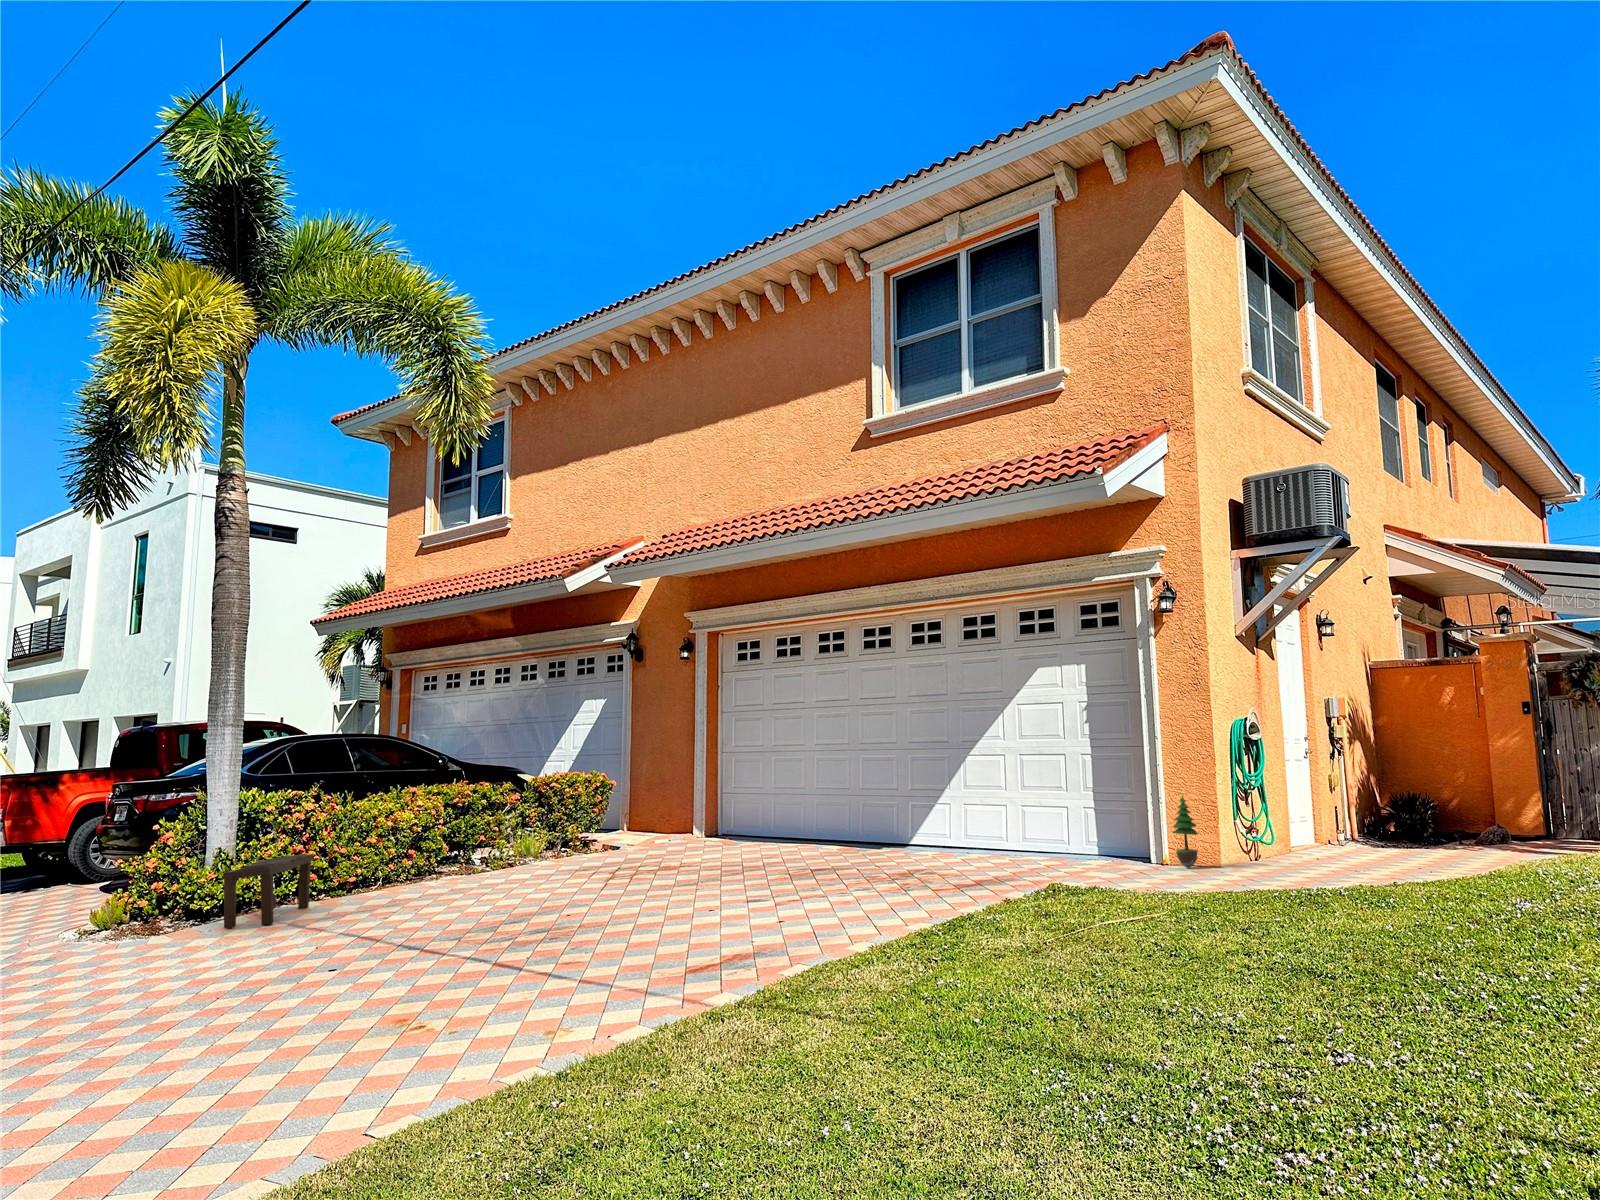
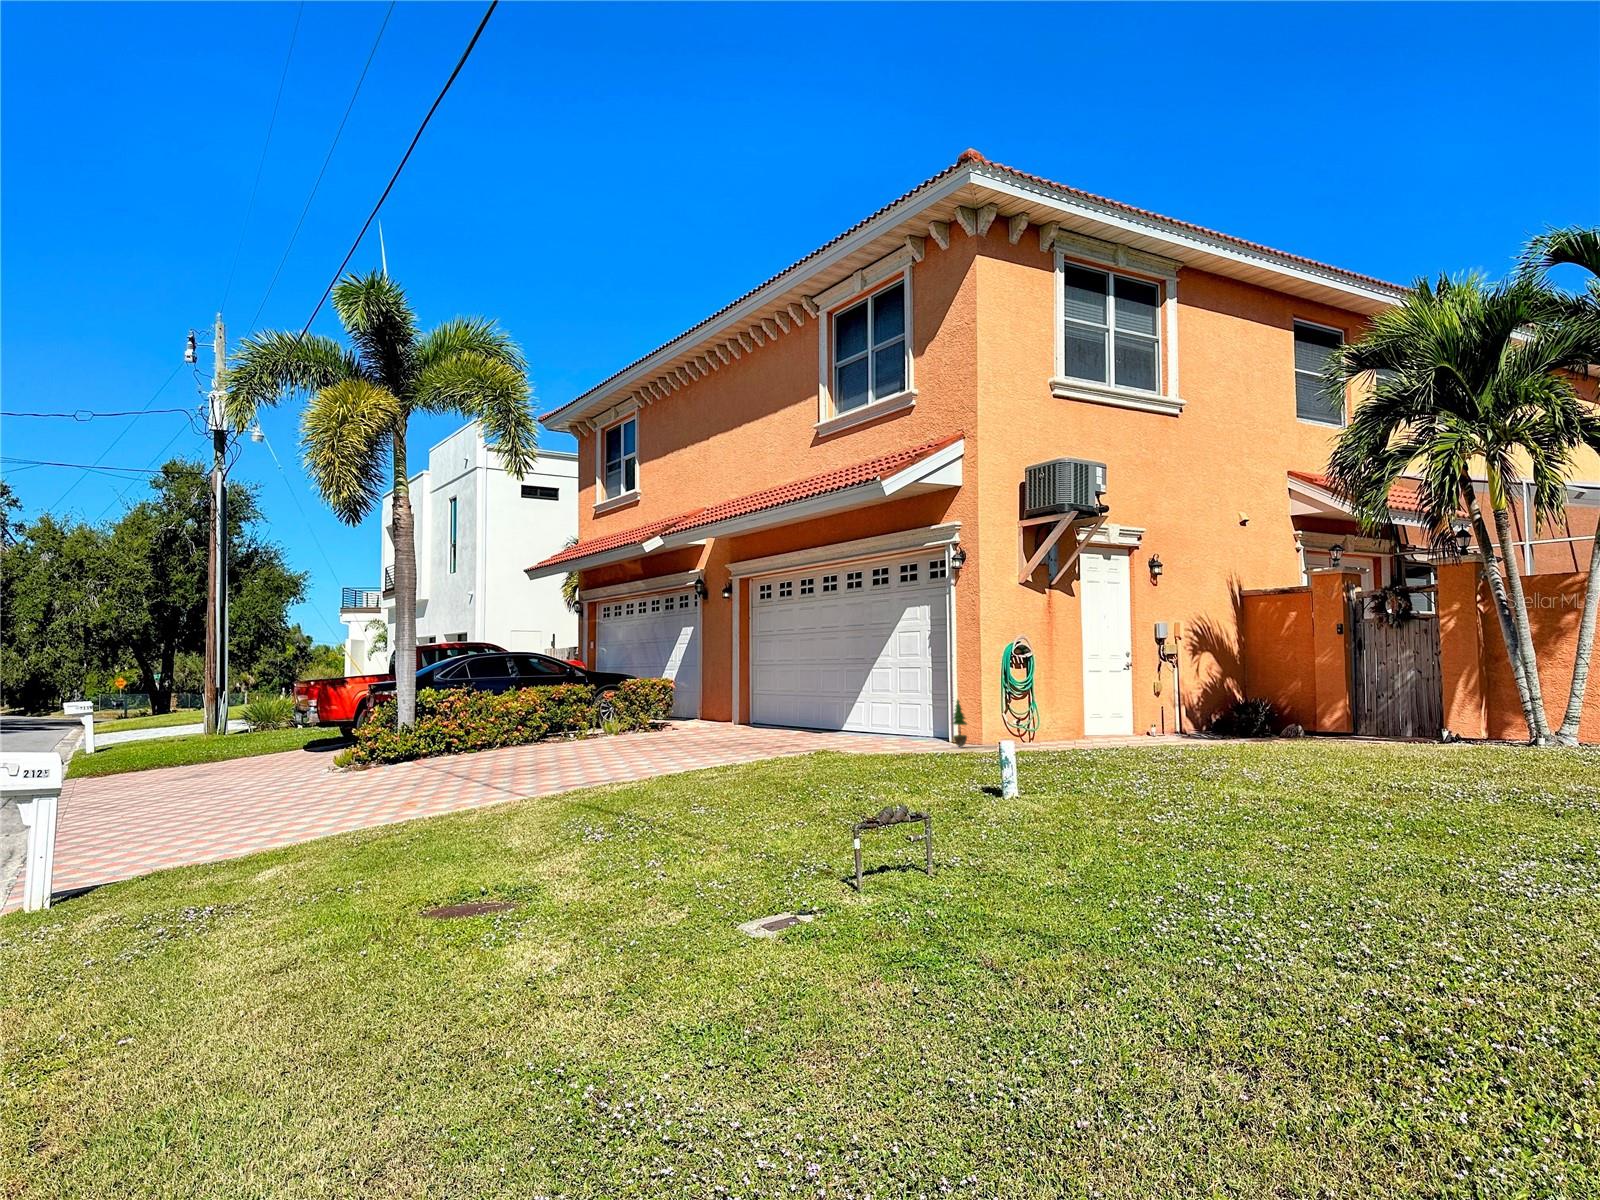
bench: present [223,854,313,928] -> none [397,727,453,767]

